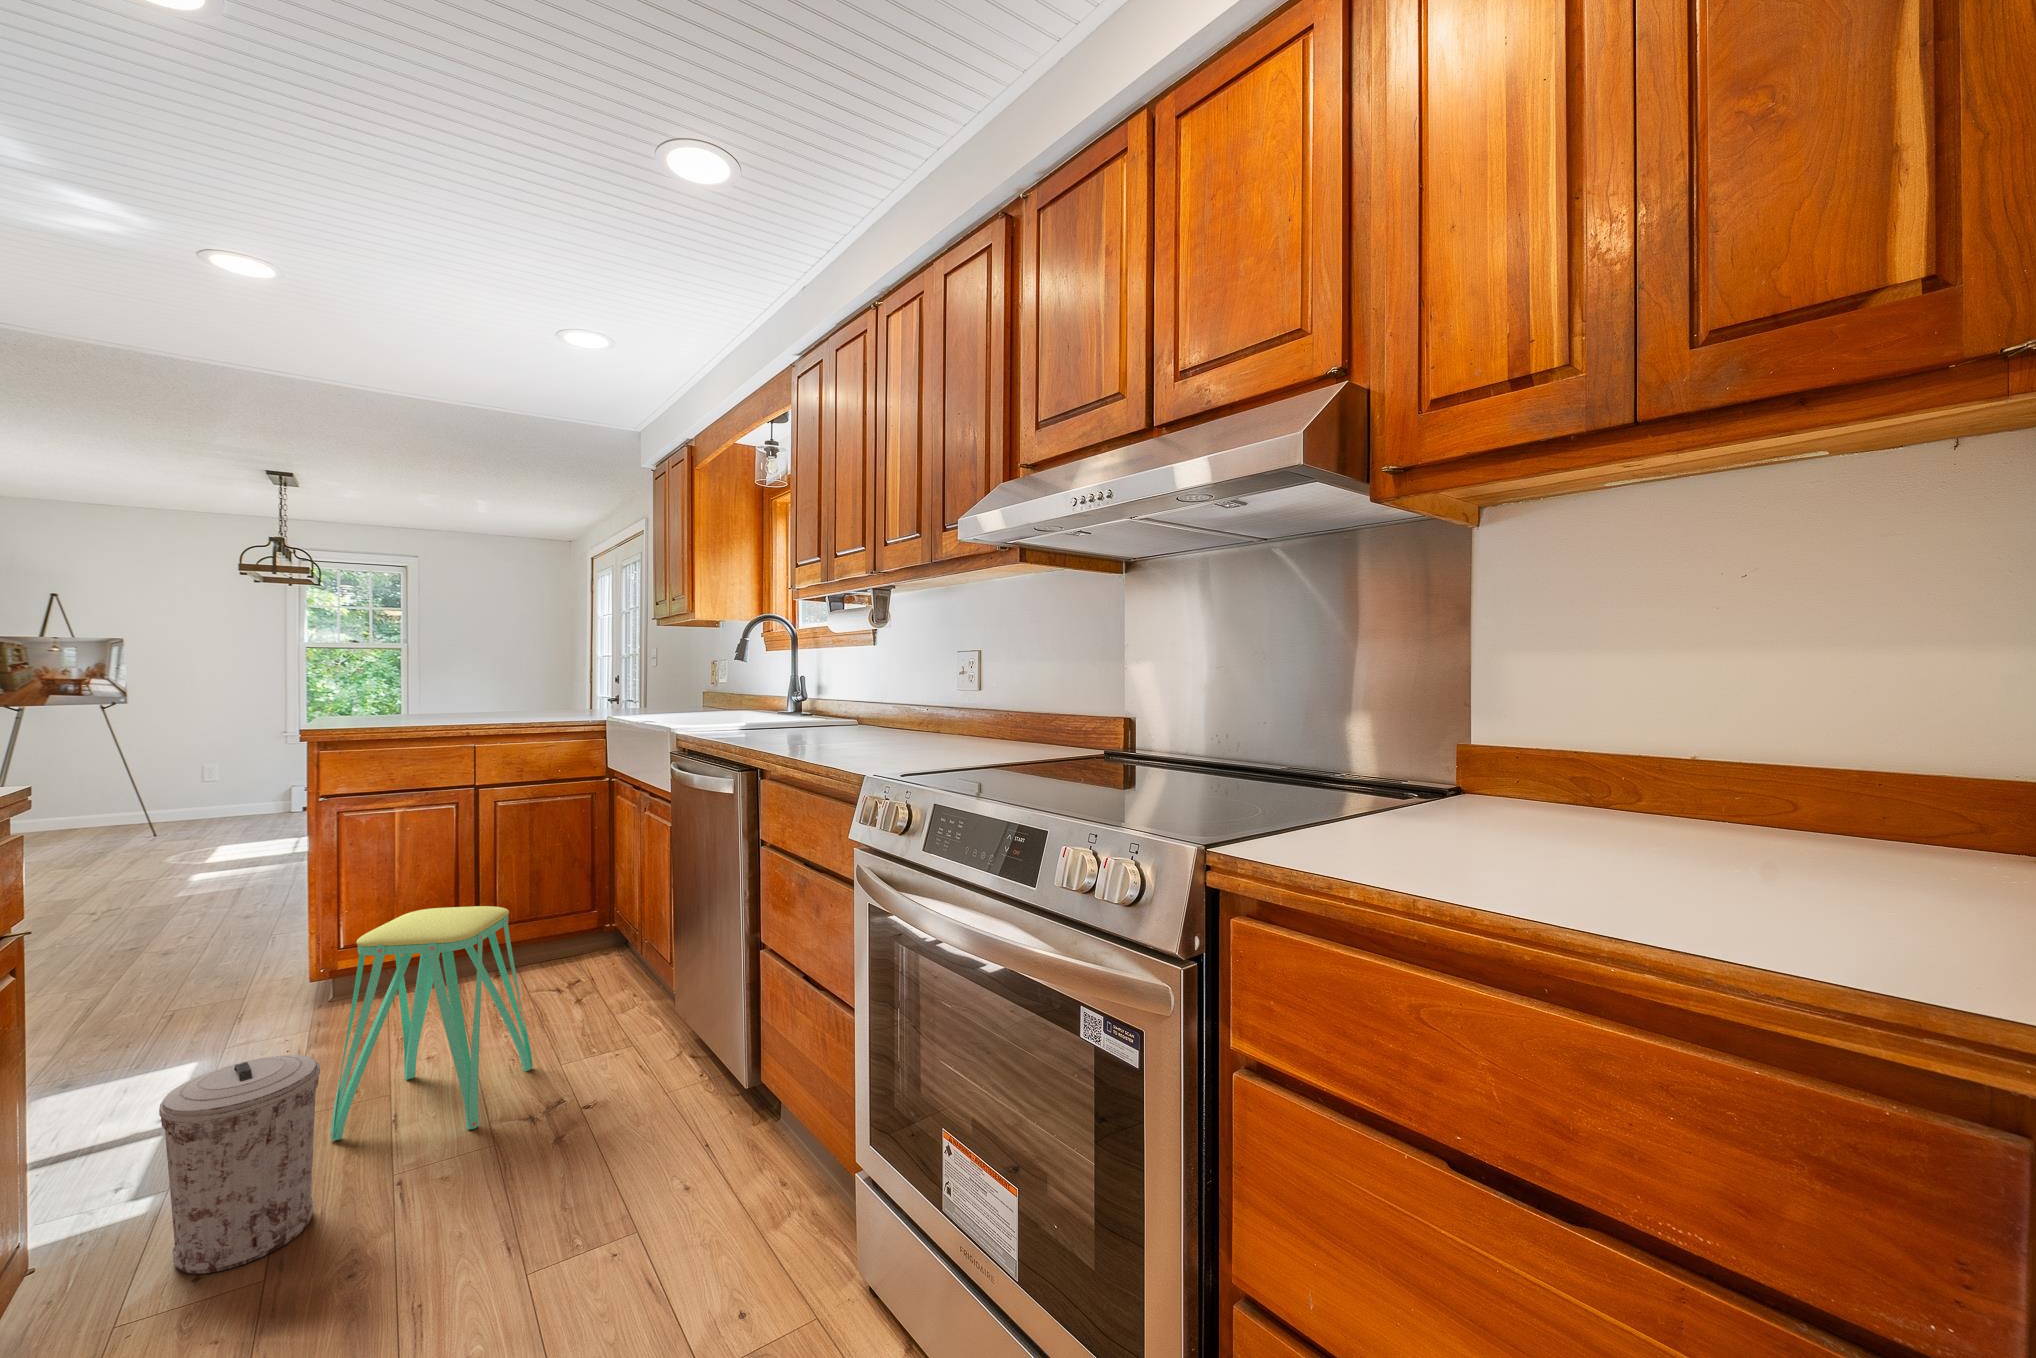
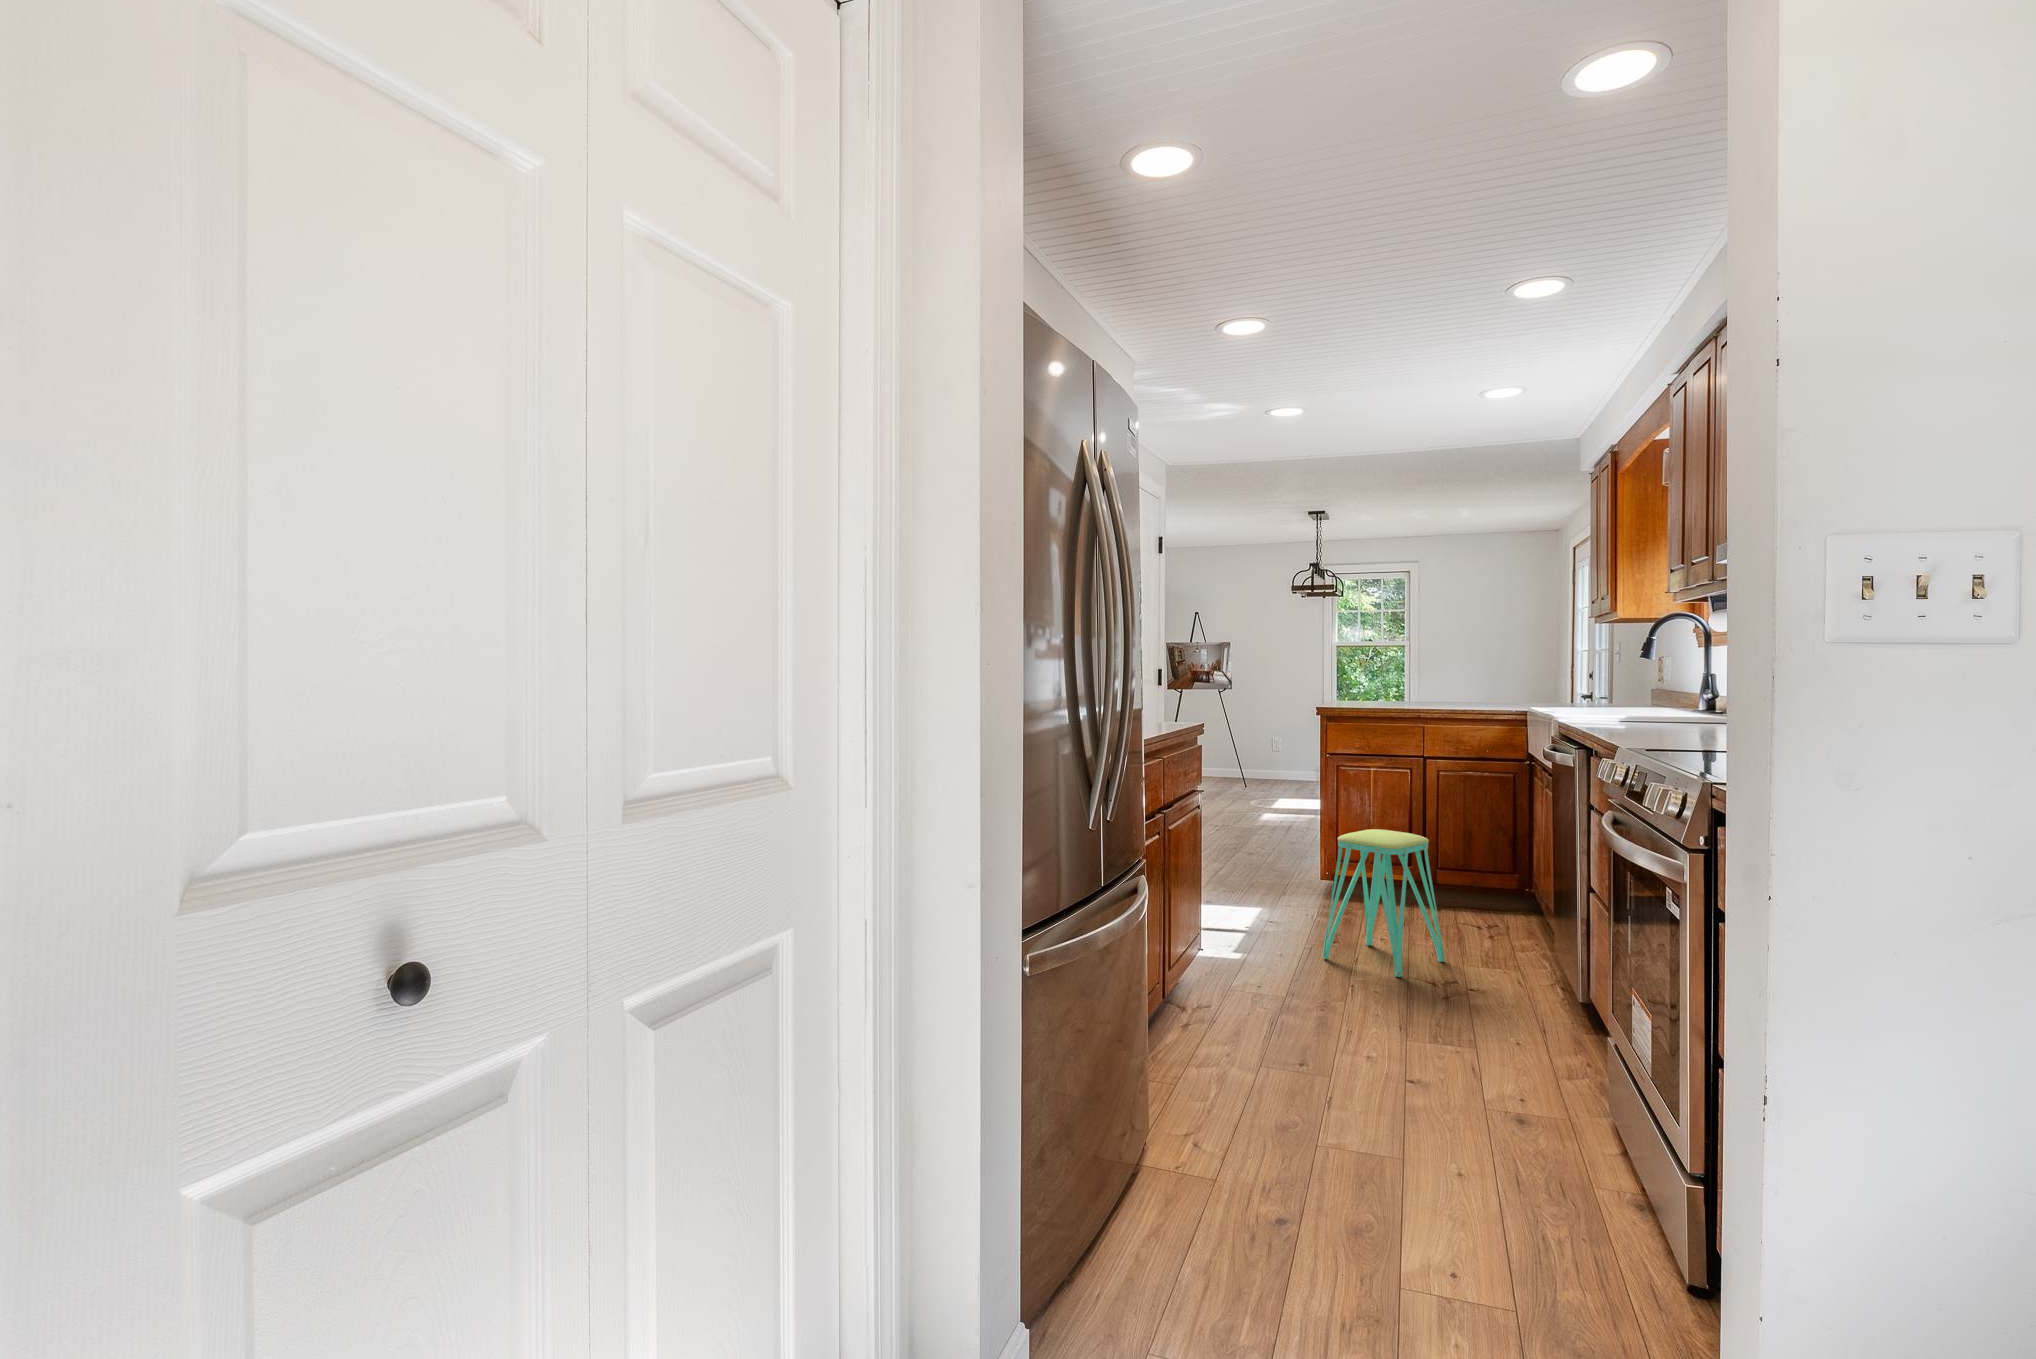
trash can: present [159,1055,320,1274] -> none [1248,884,1314,989]

